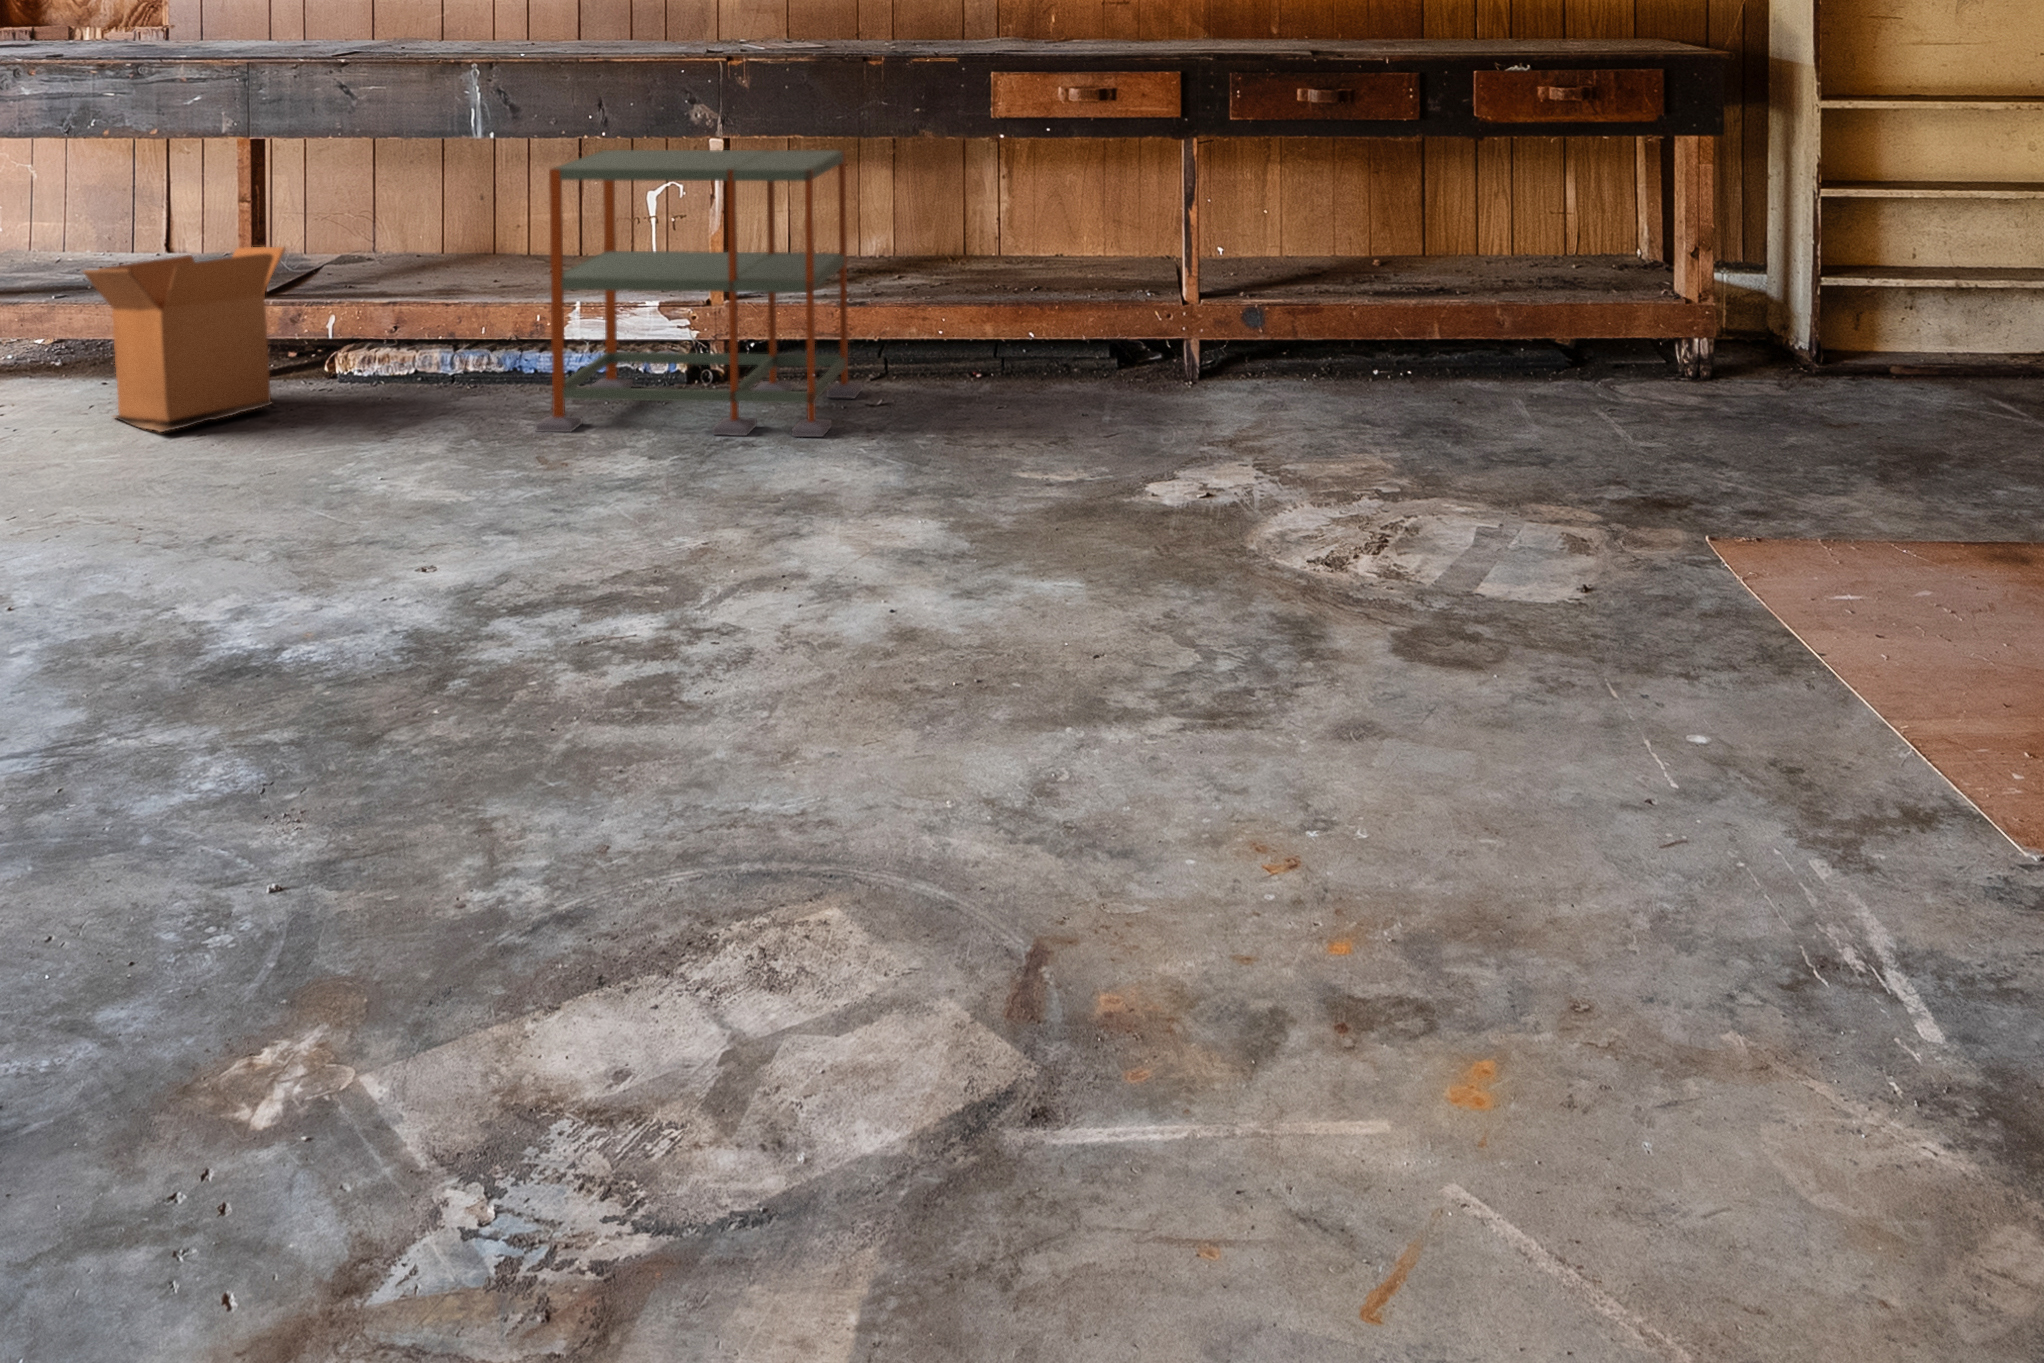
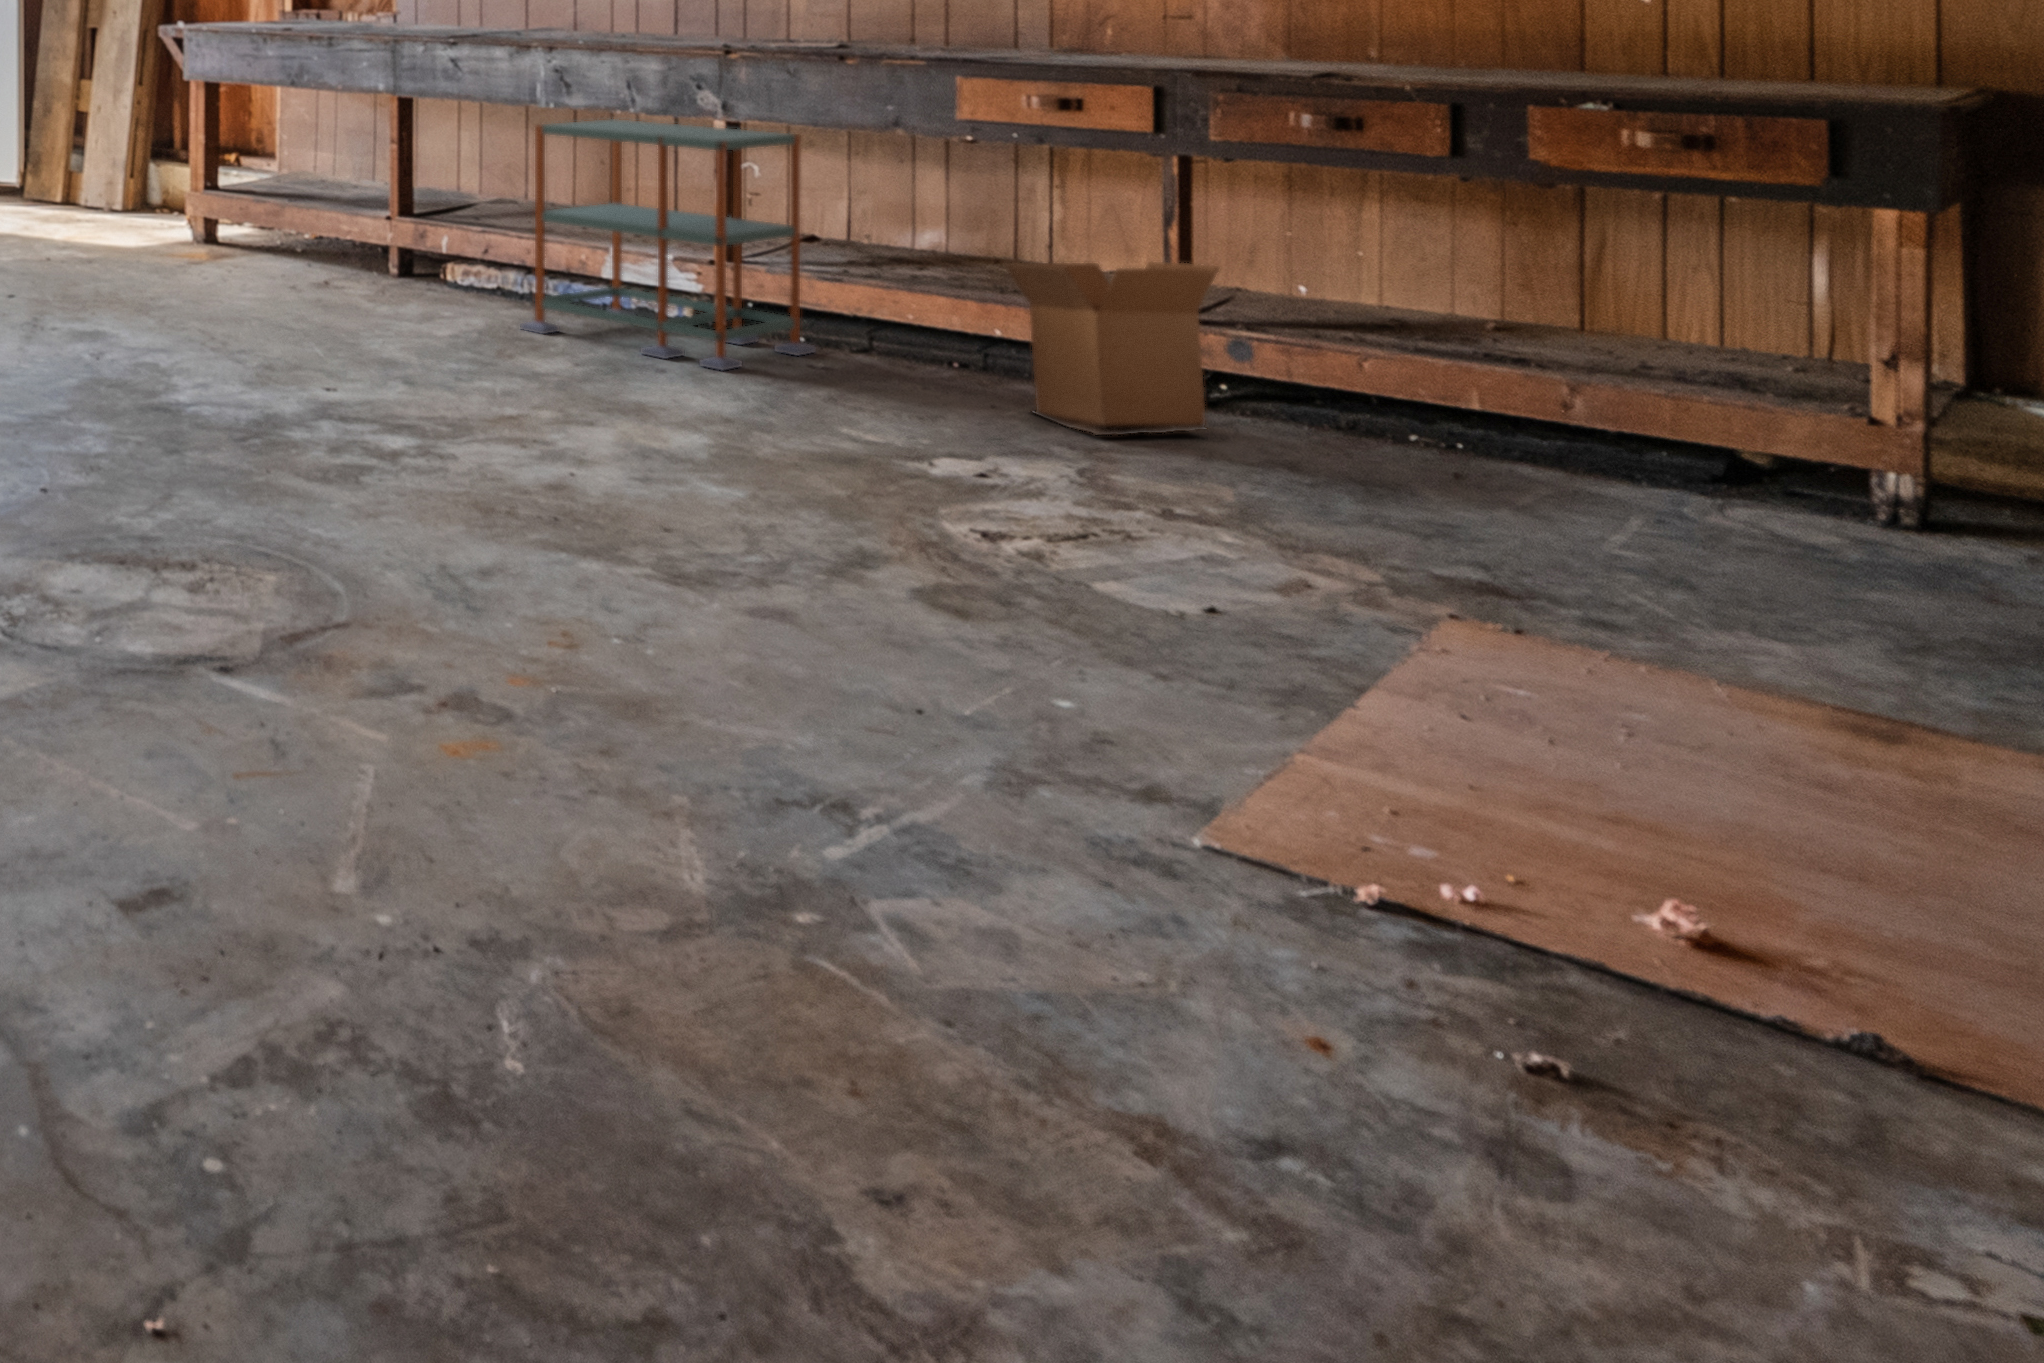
cardboard box: present [84,247,285,432] -> present [1005,262,1219,435]

